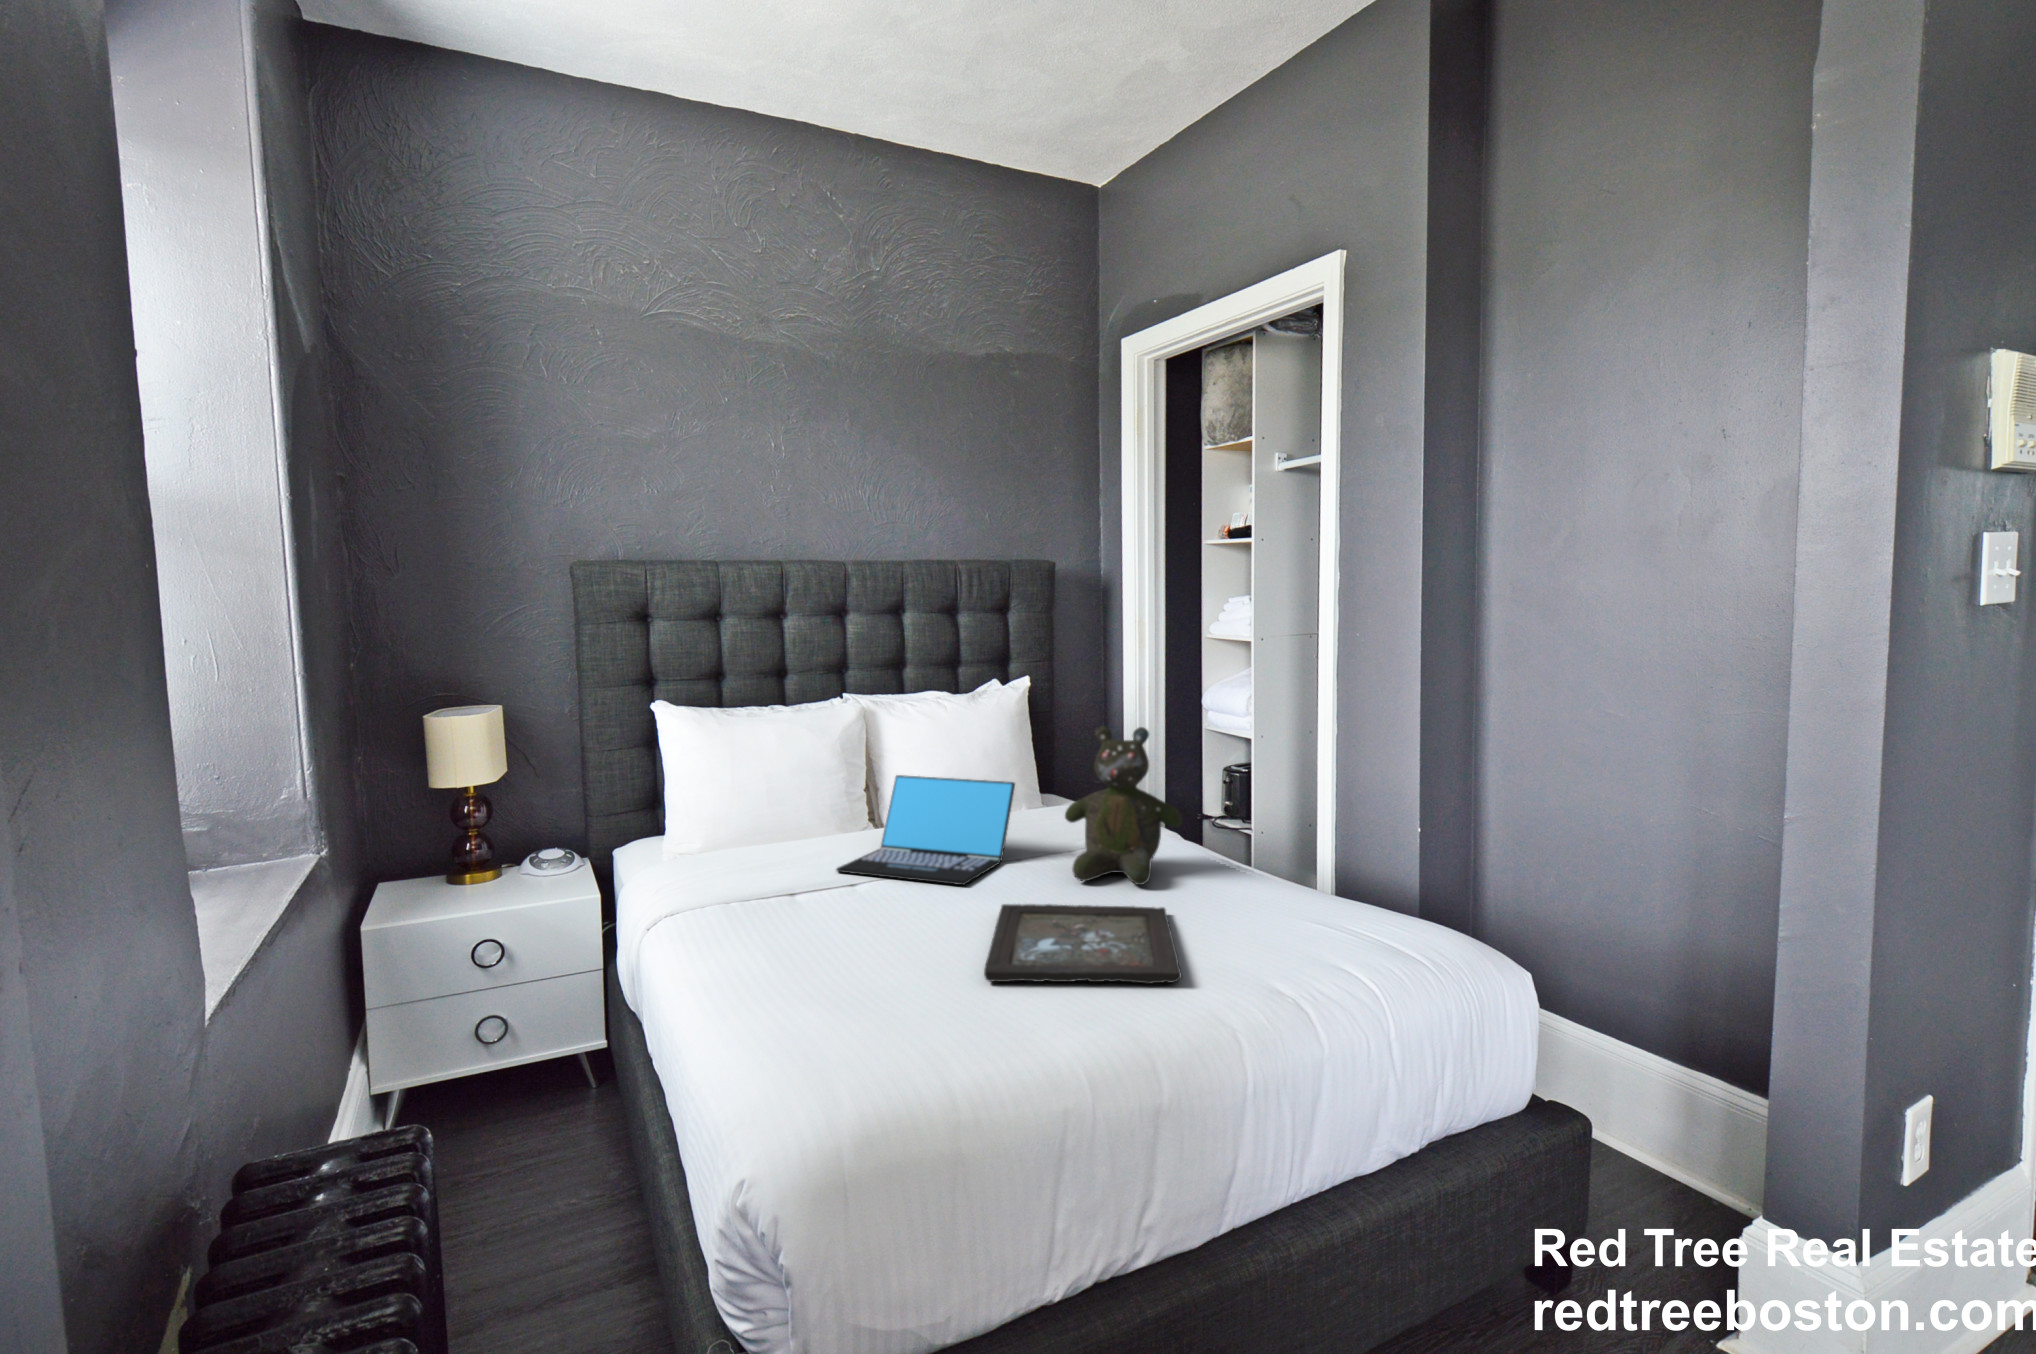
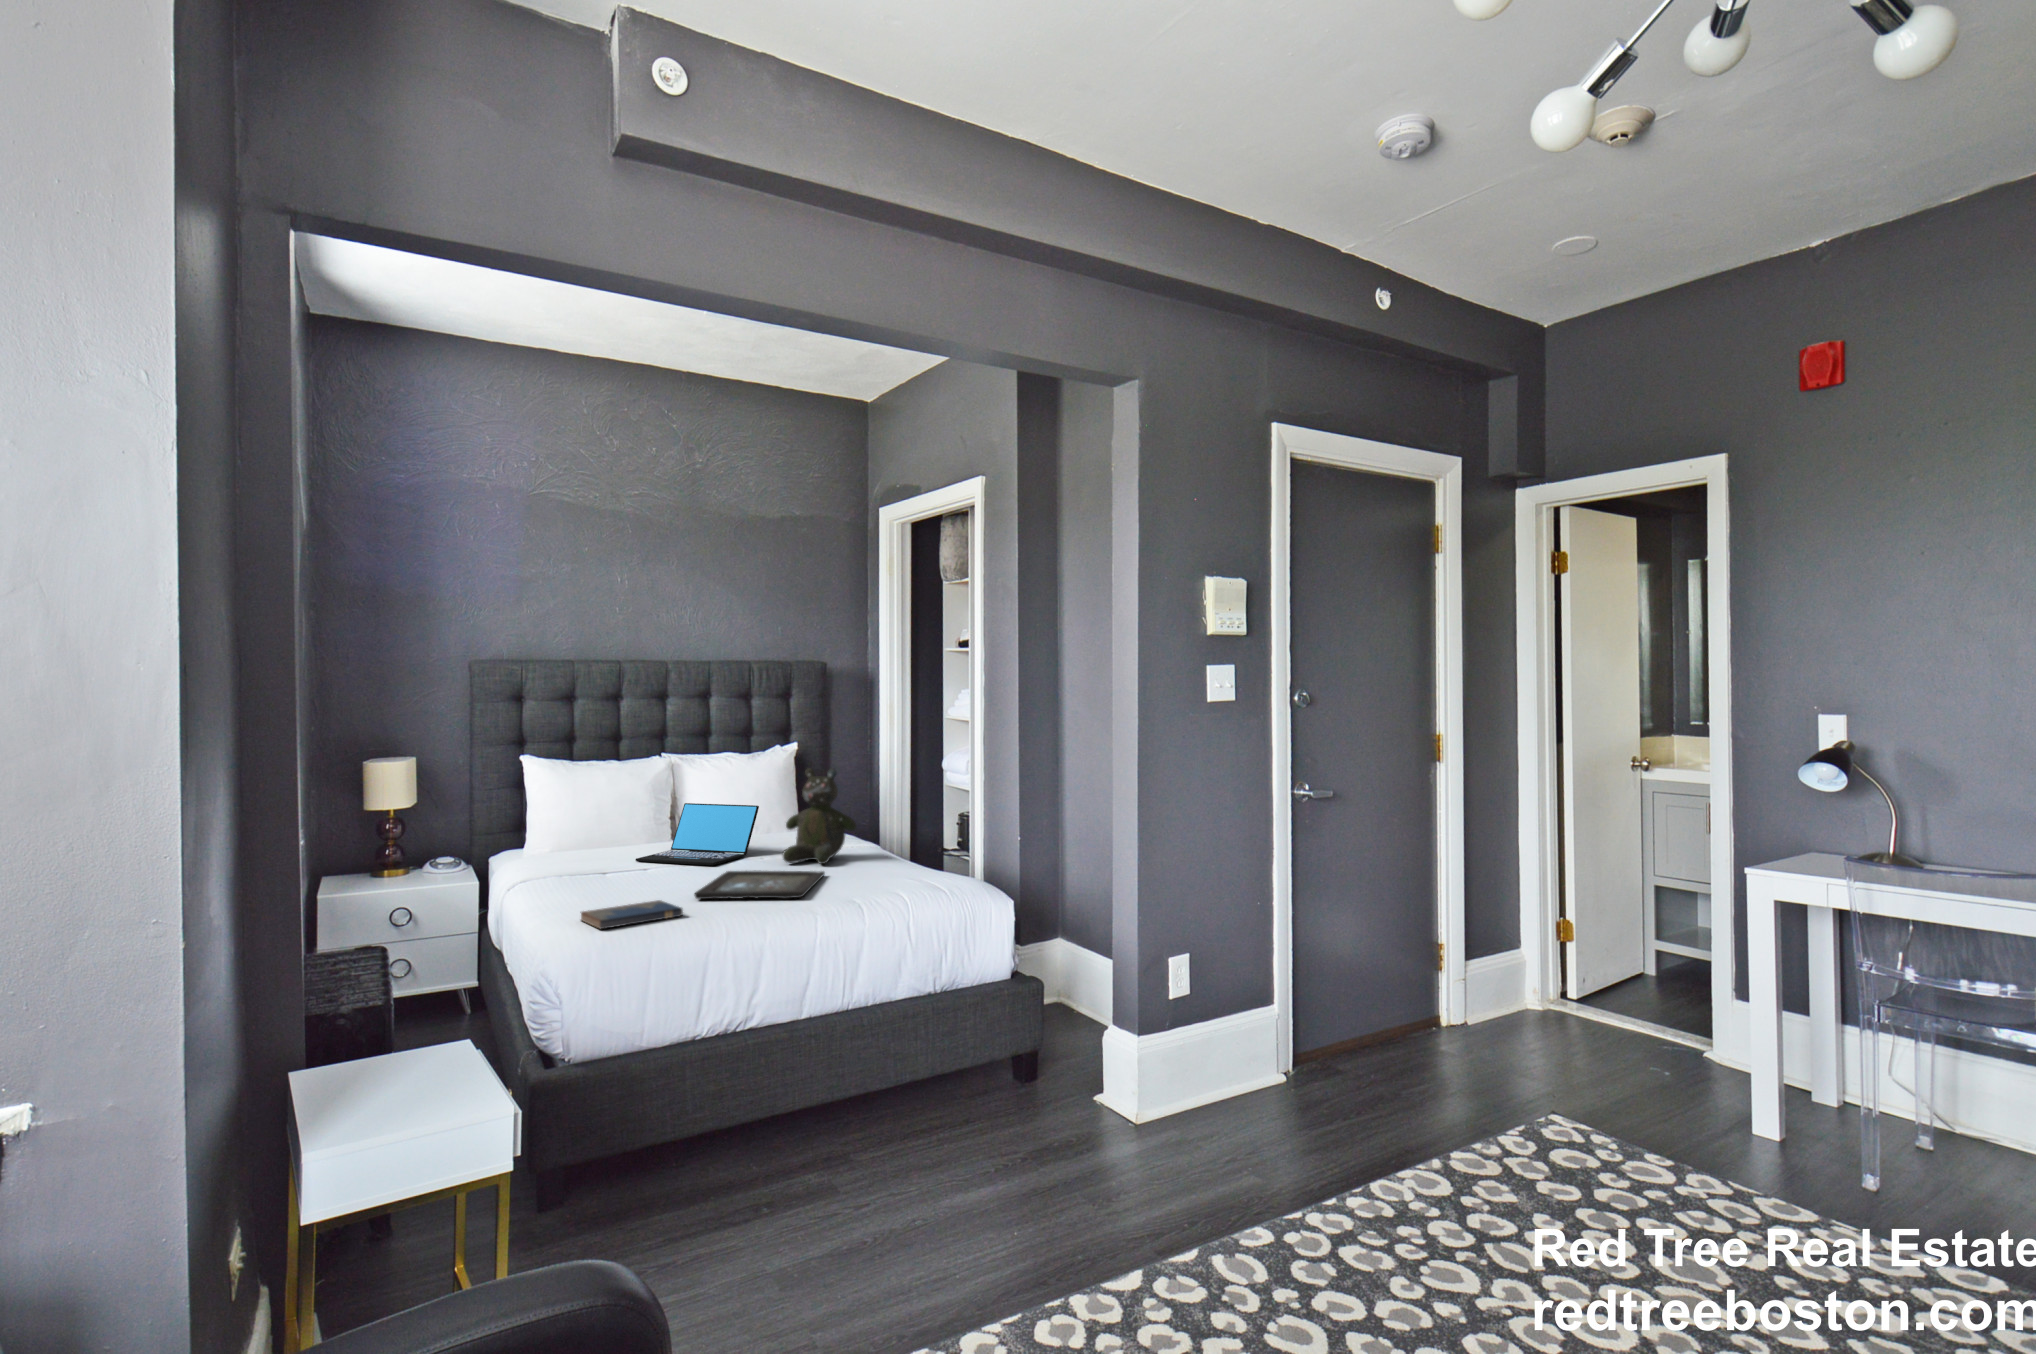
hardcover book: none [799,992,989,1084] -> present [581,900,683,929]

